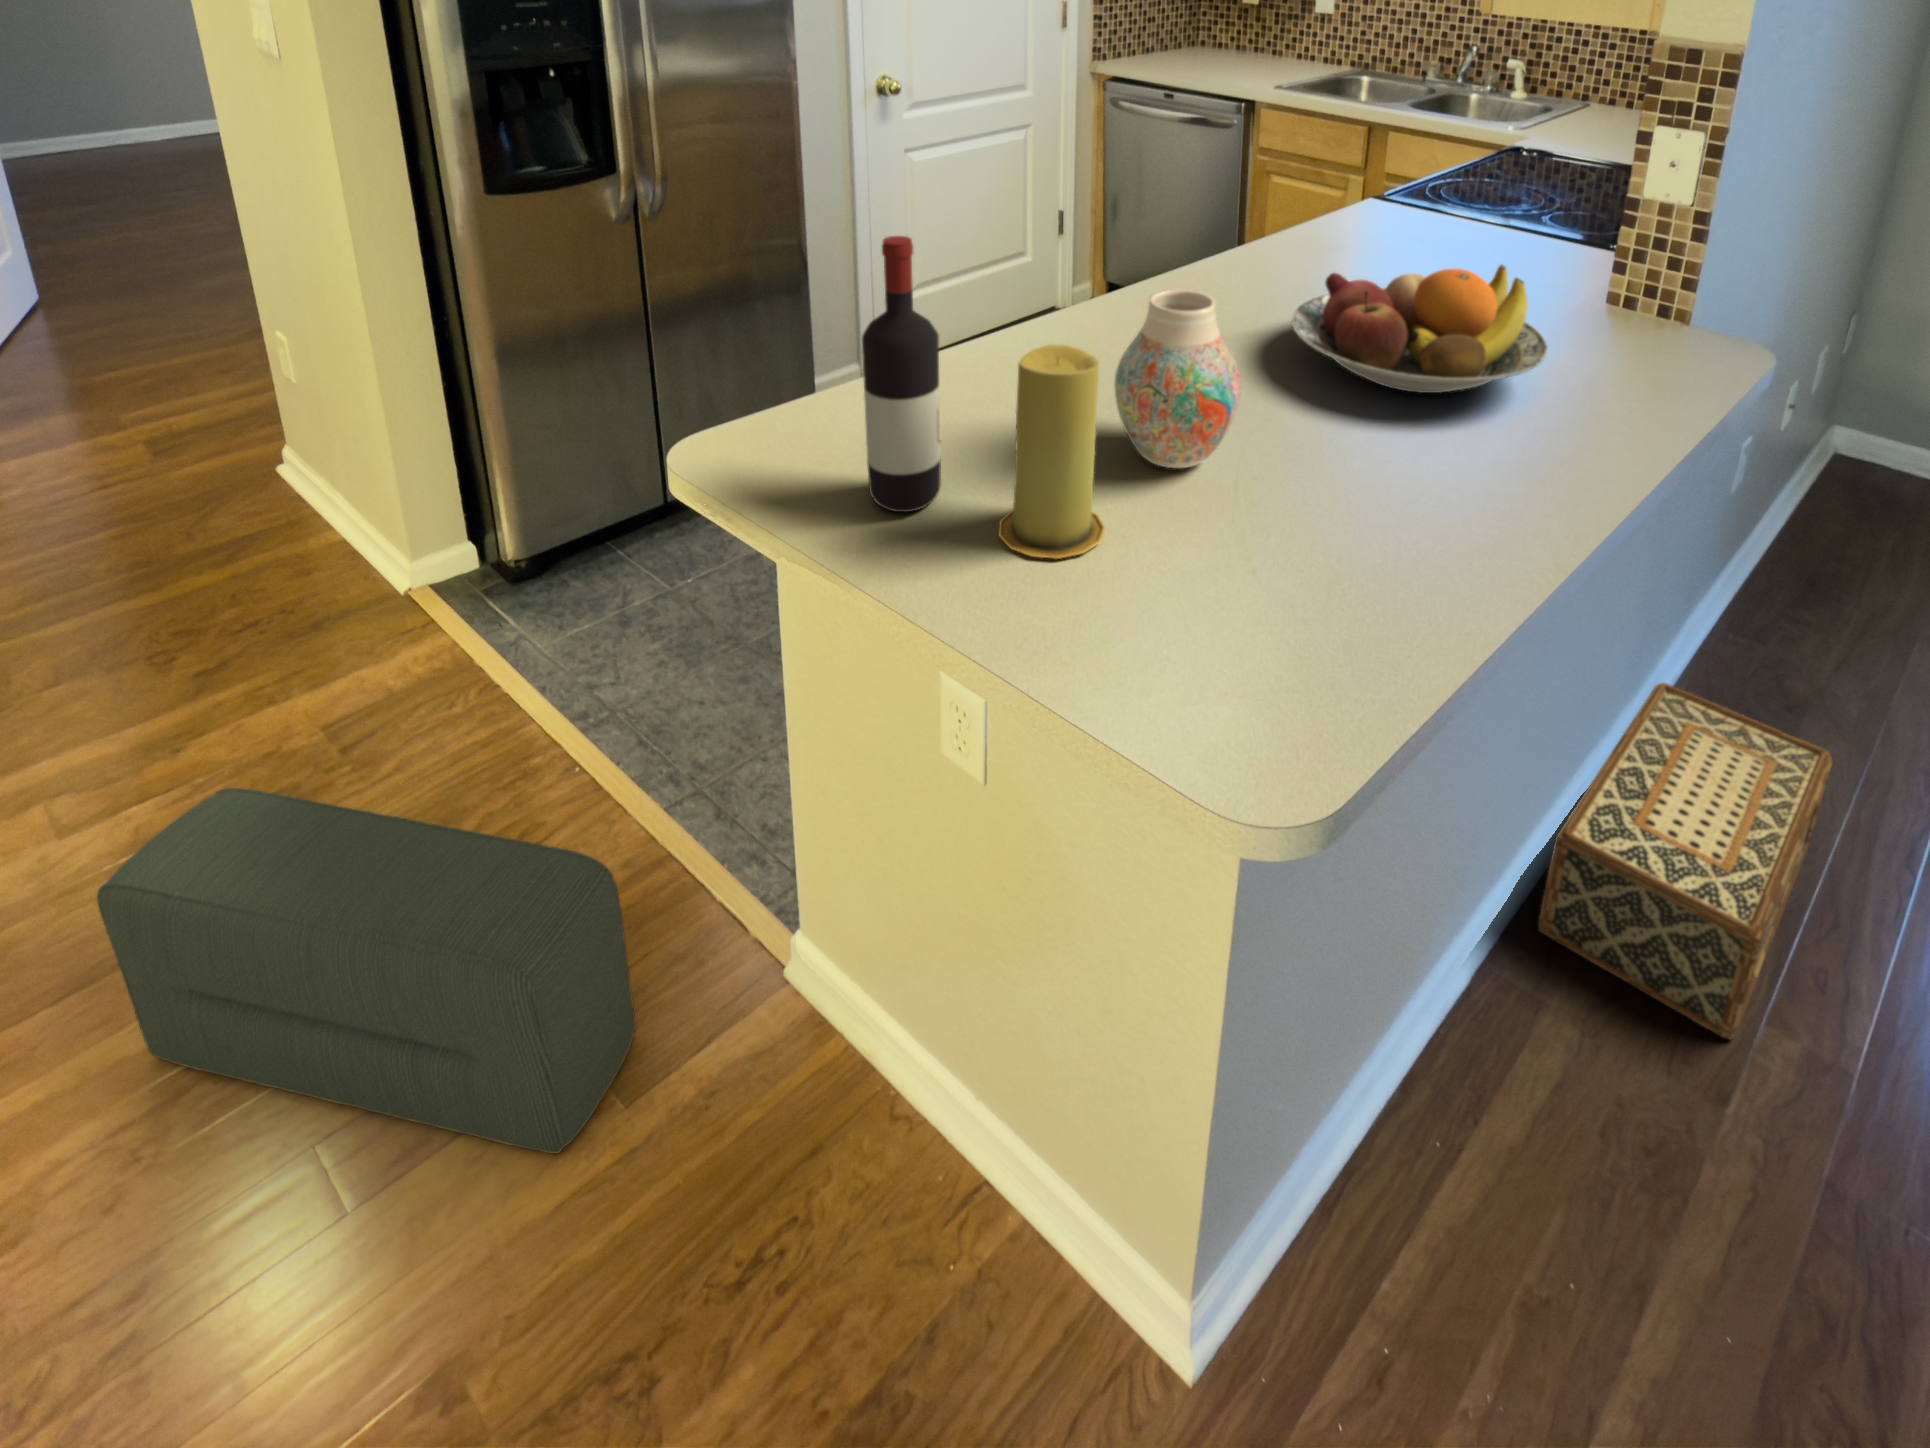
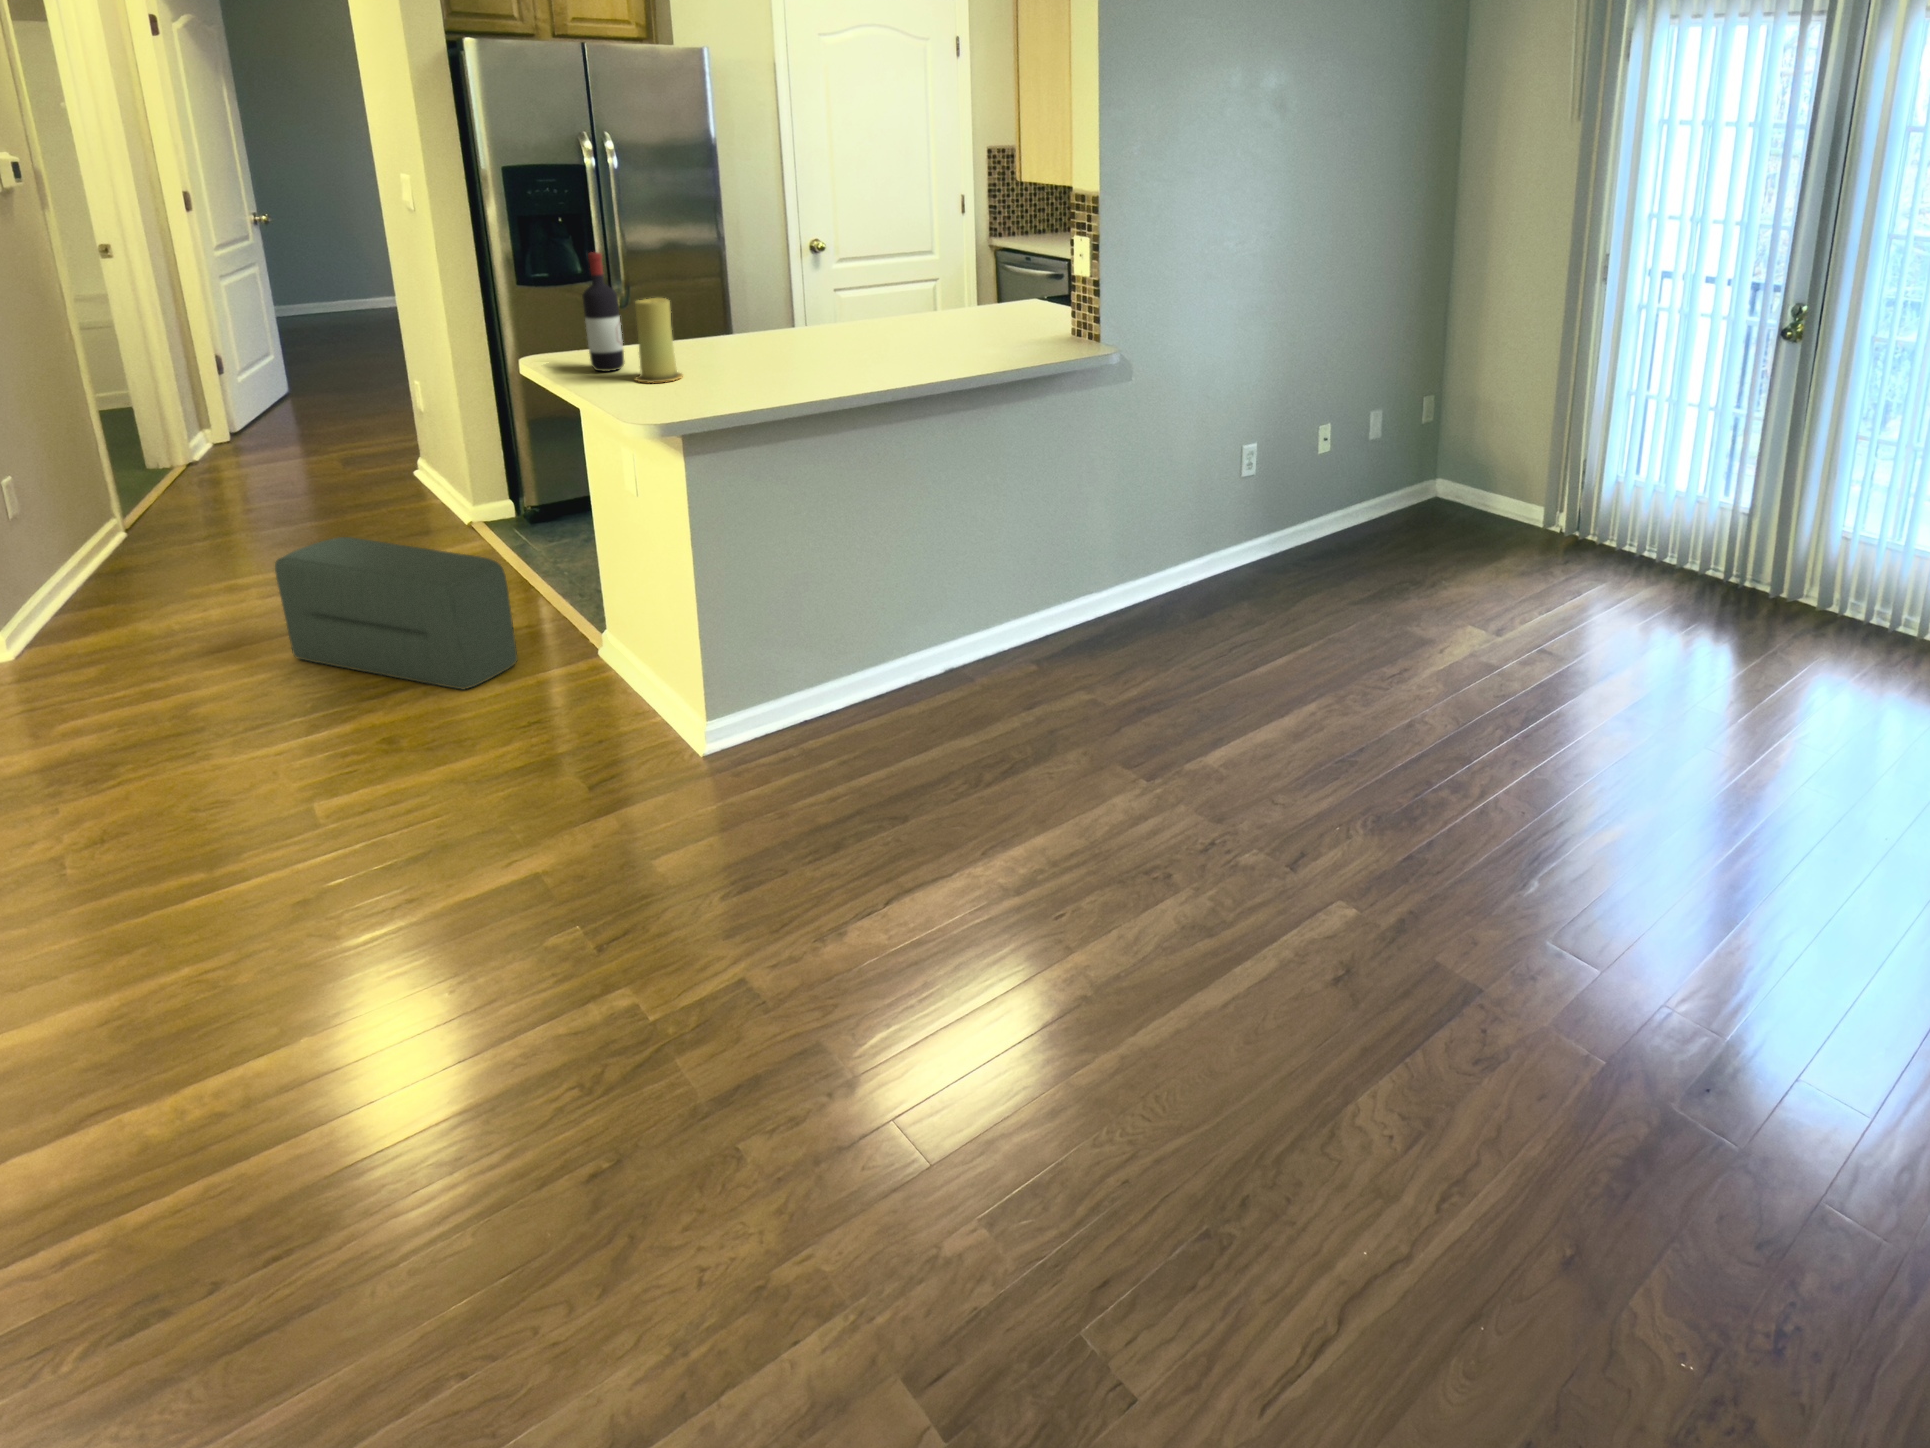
fruit bowl: present [1292,265,1548,393] -> none [844,296,970,353]
vase: present [1114,290,1241,468] -> none [710,288,770,366]
woven basket: present [1538,683,1833,1039] -> none [992,554,1181,690]

